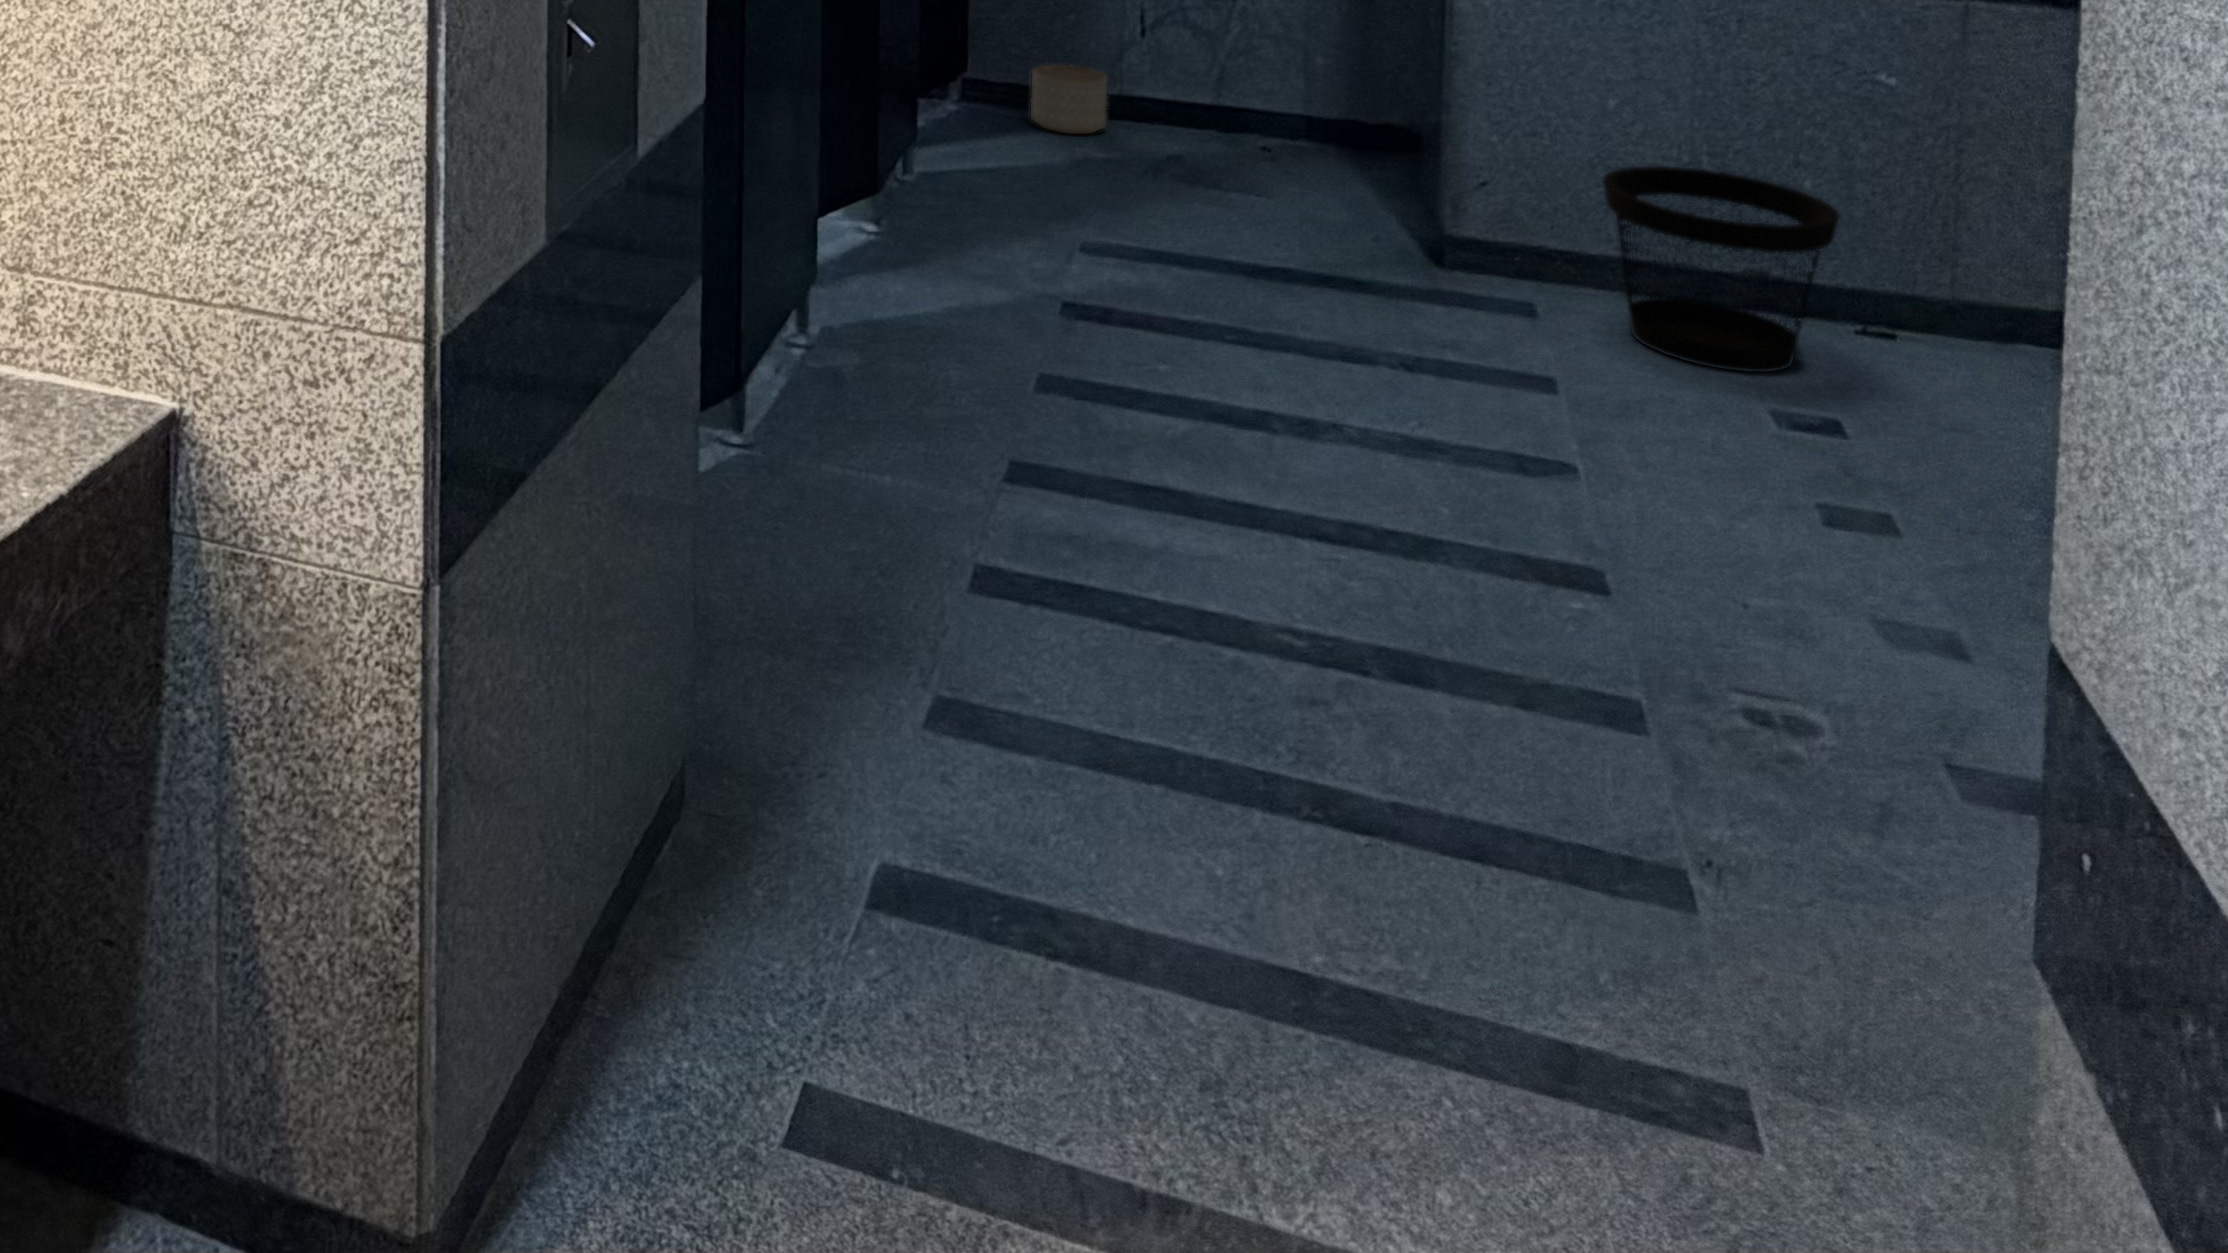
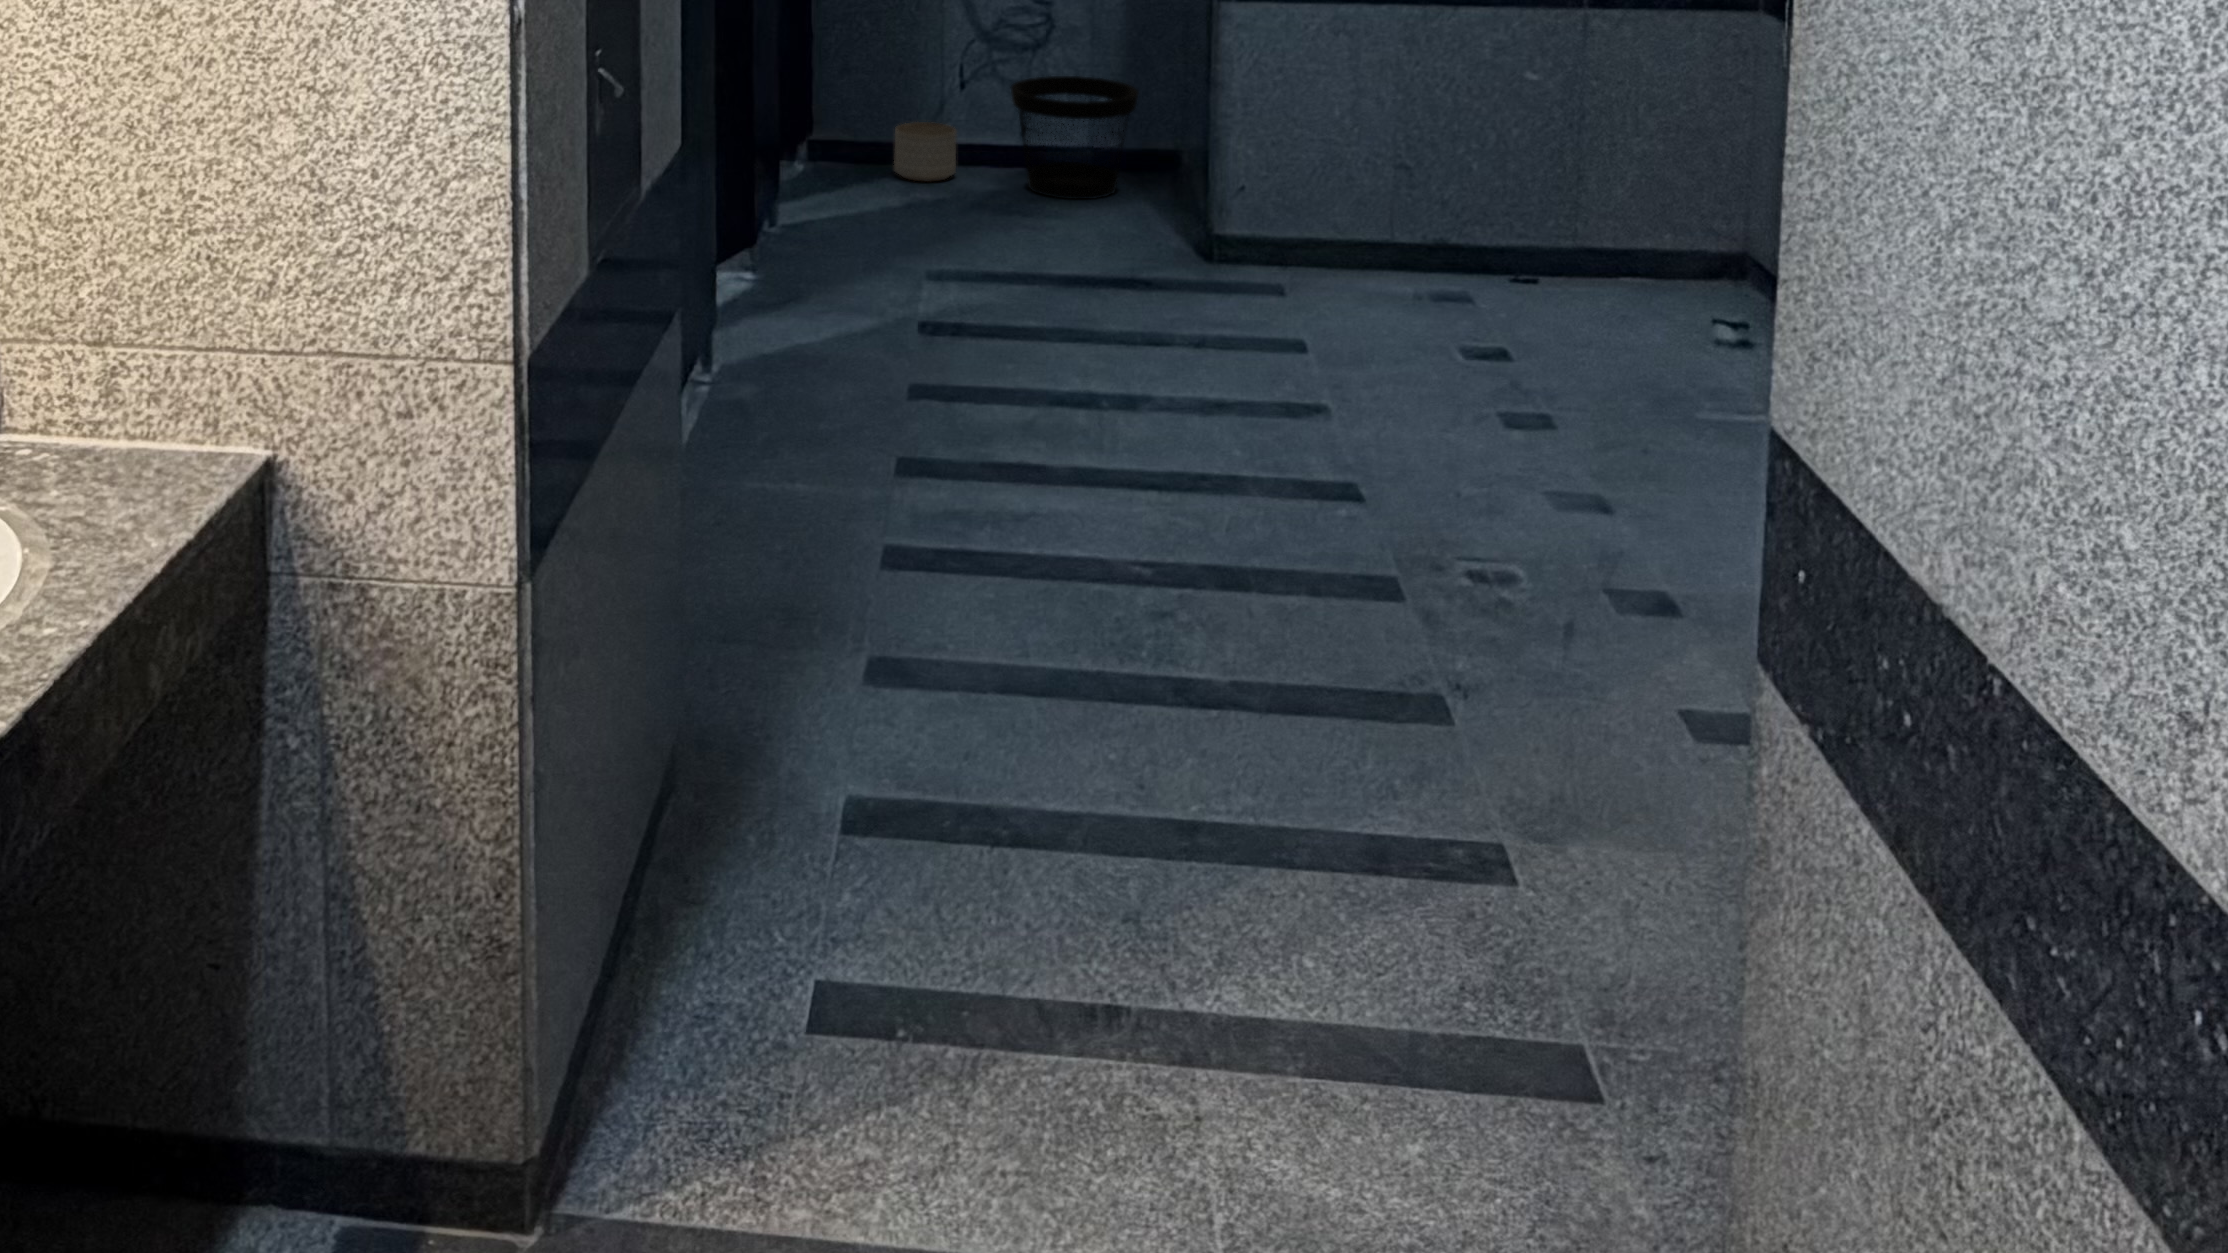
wastebasket: present [1603,166,1839,372] -> present [1011,76,1138,199]

